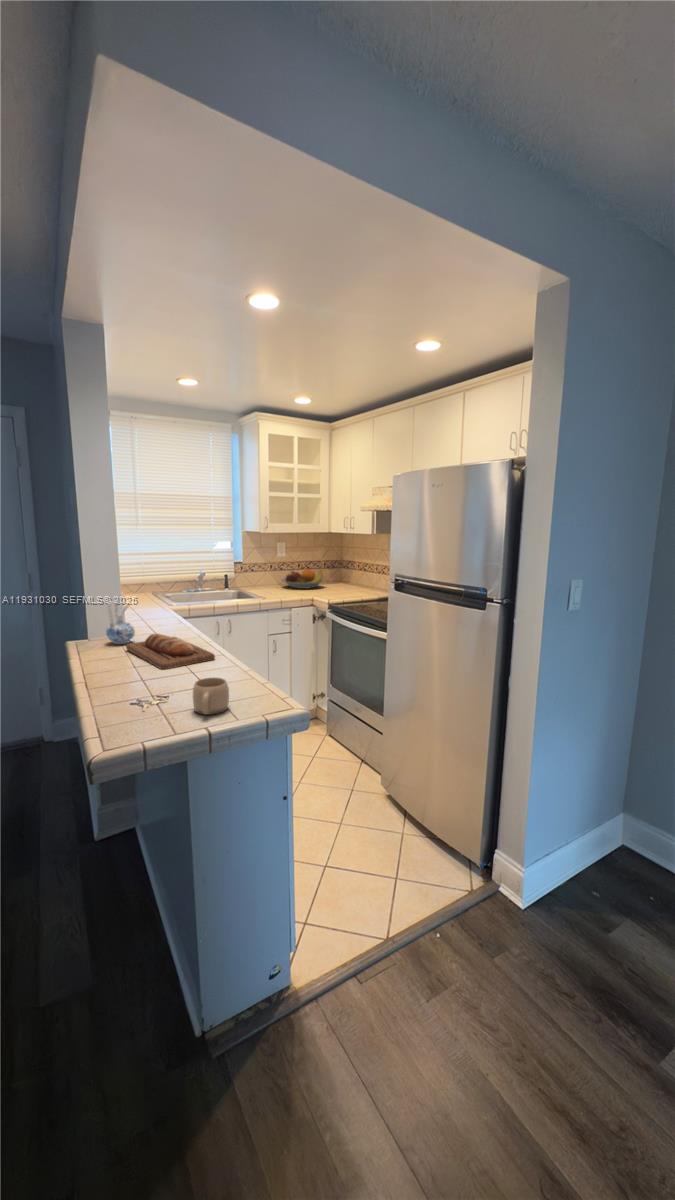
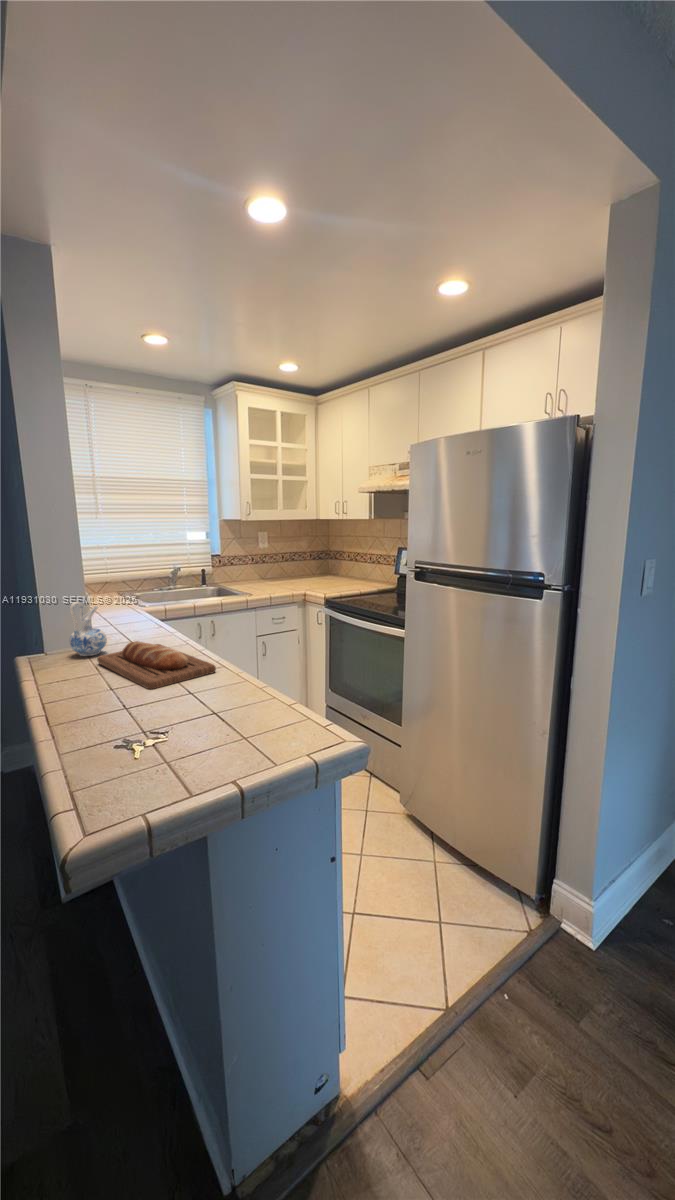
fruit bowl: present [281,569,324,589] -> none [264,560,313,582]
mug: present [193,678,229,715] -> none [207,703,258,759]

